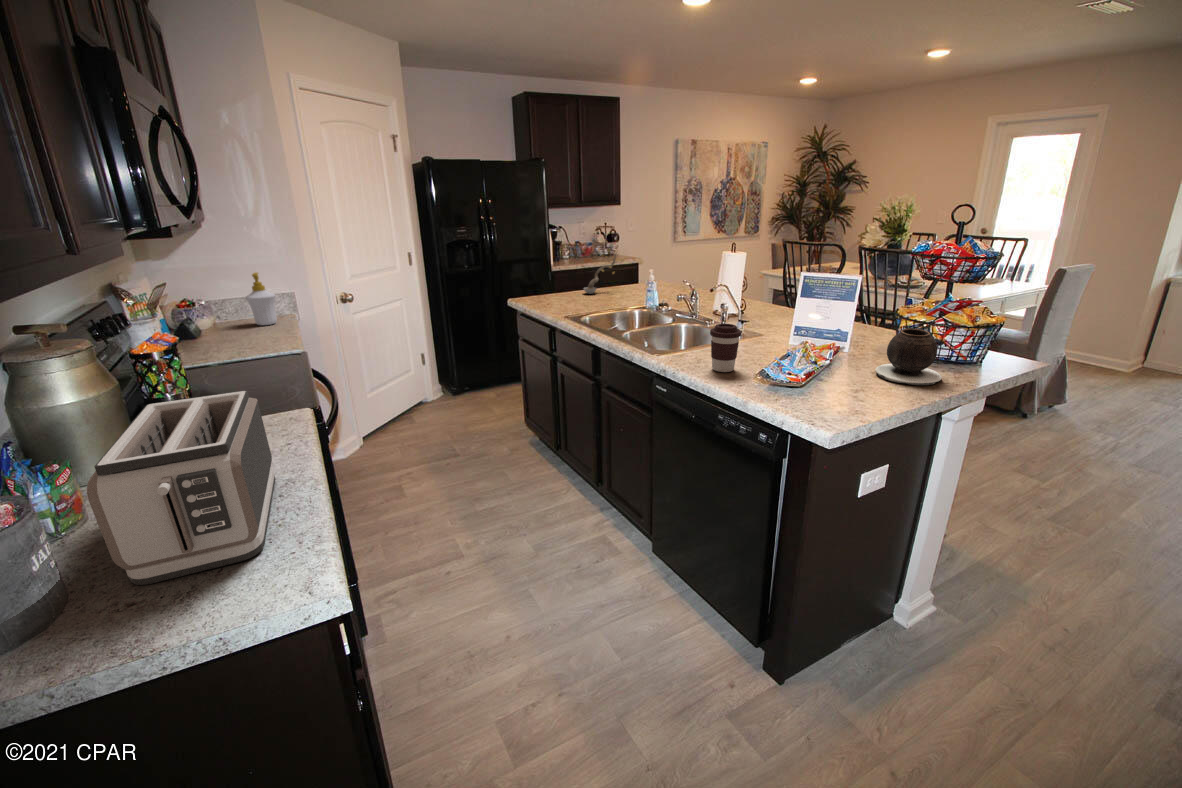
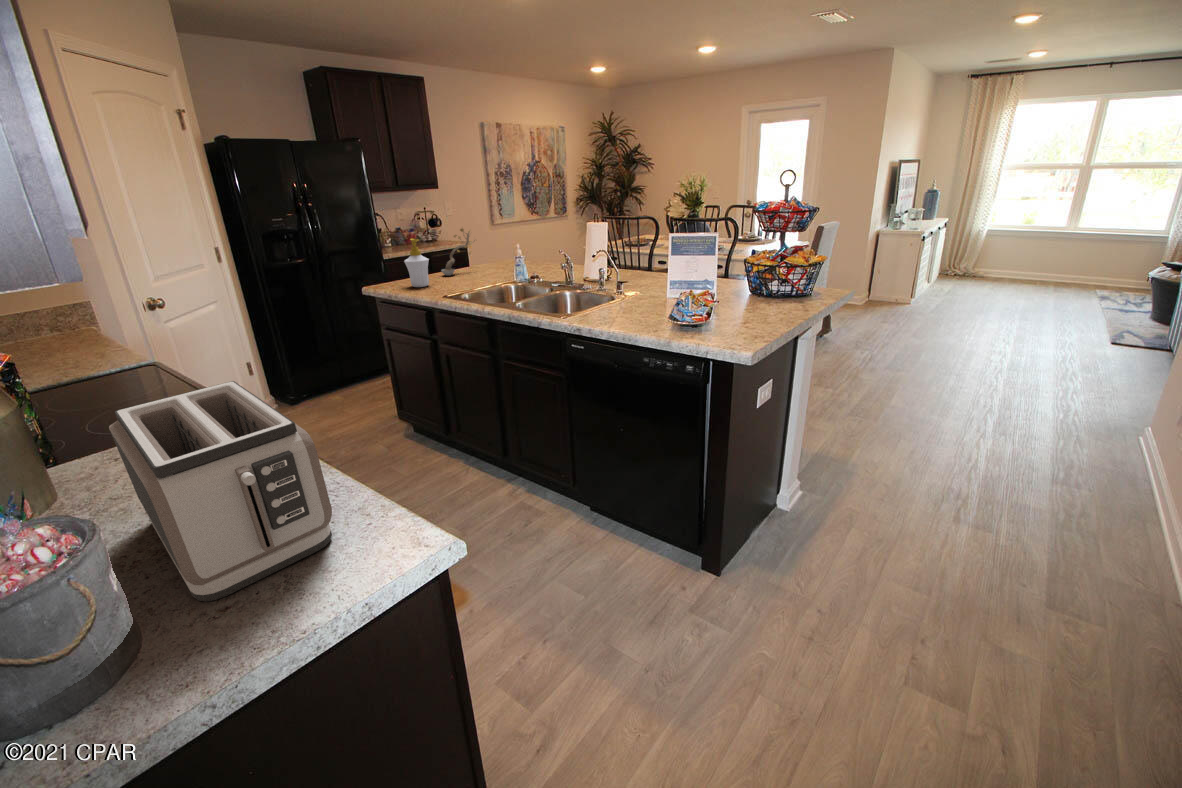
soap bottle: present [246,273,277,325] -> present [404,239,429,287]
coffee cup: present [710,324,741,372] -> none [617,281,644,324]
vase: present [875,329,942,385] -> none [746,270,795,314]

